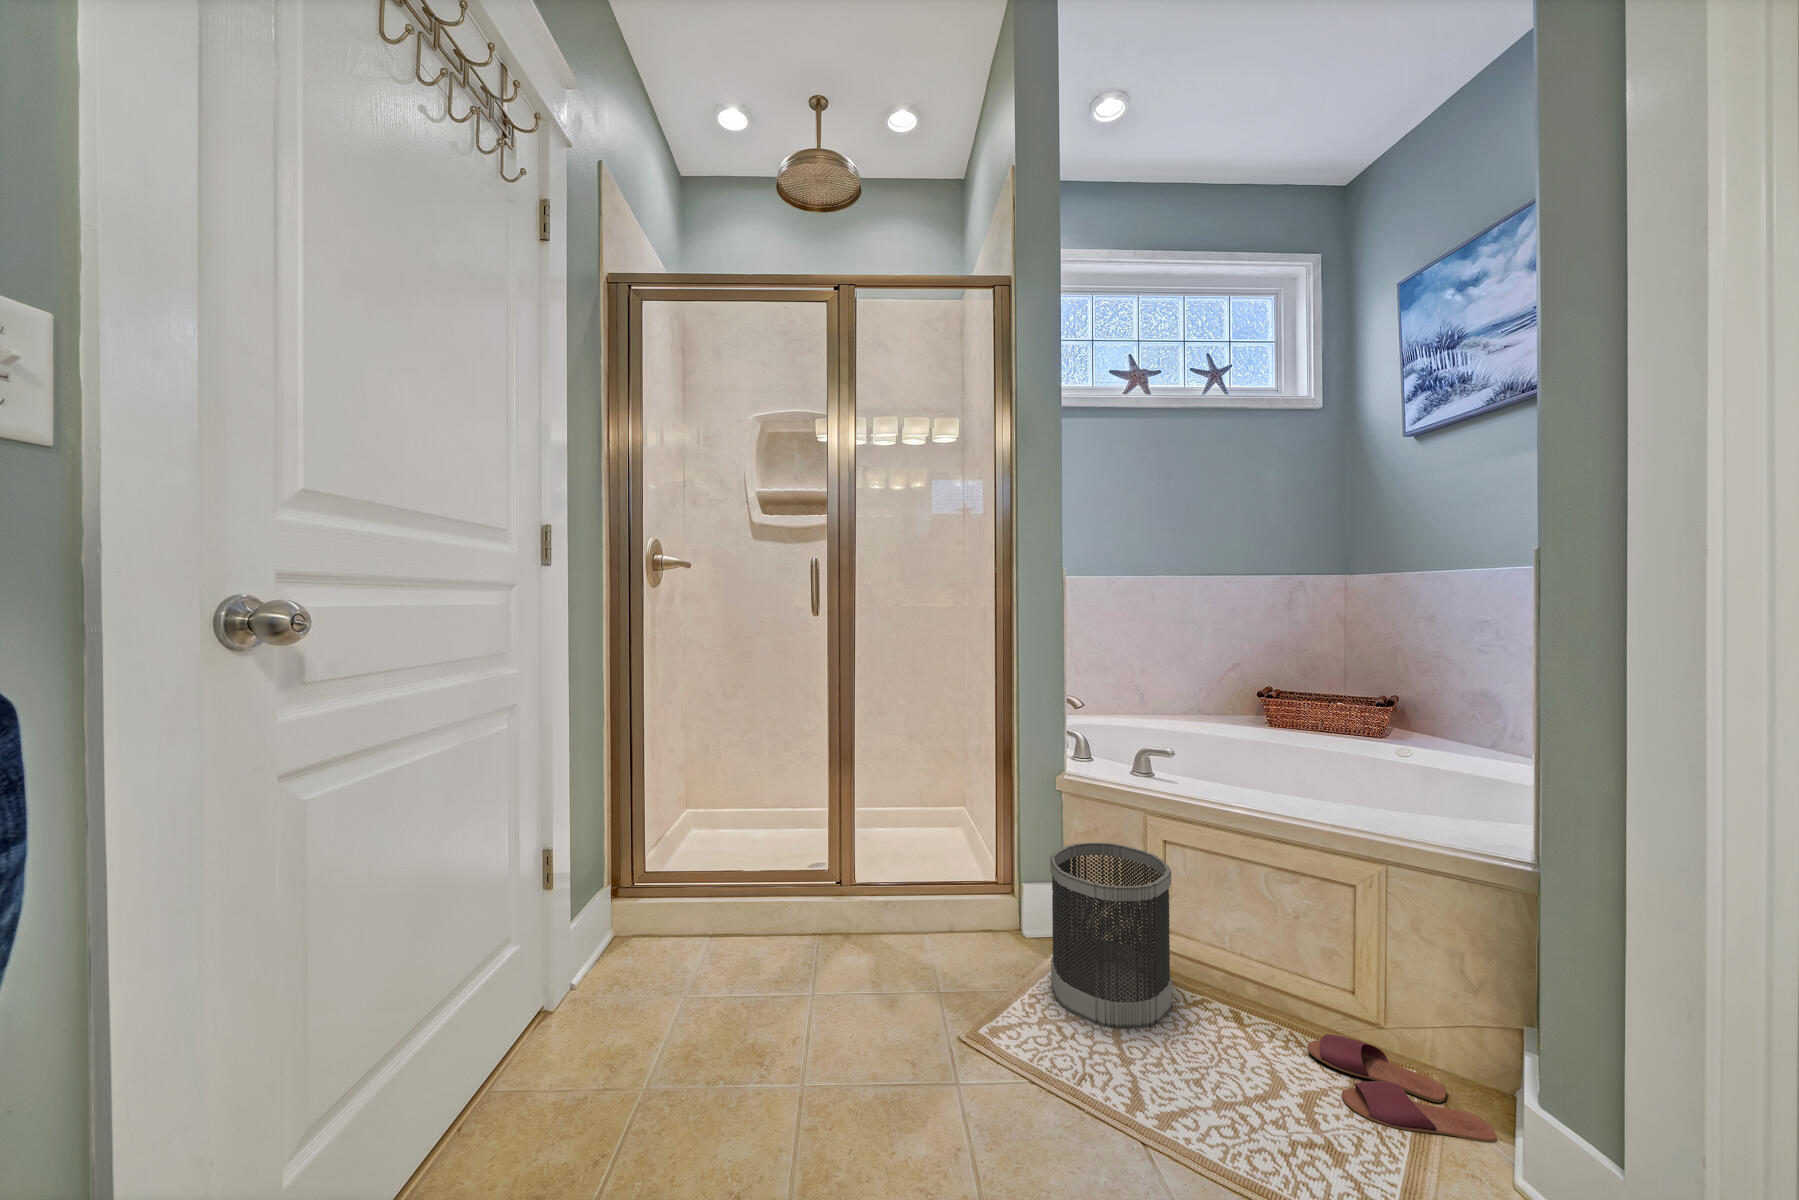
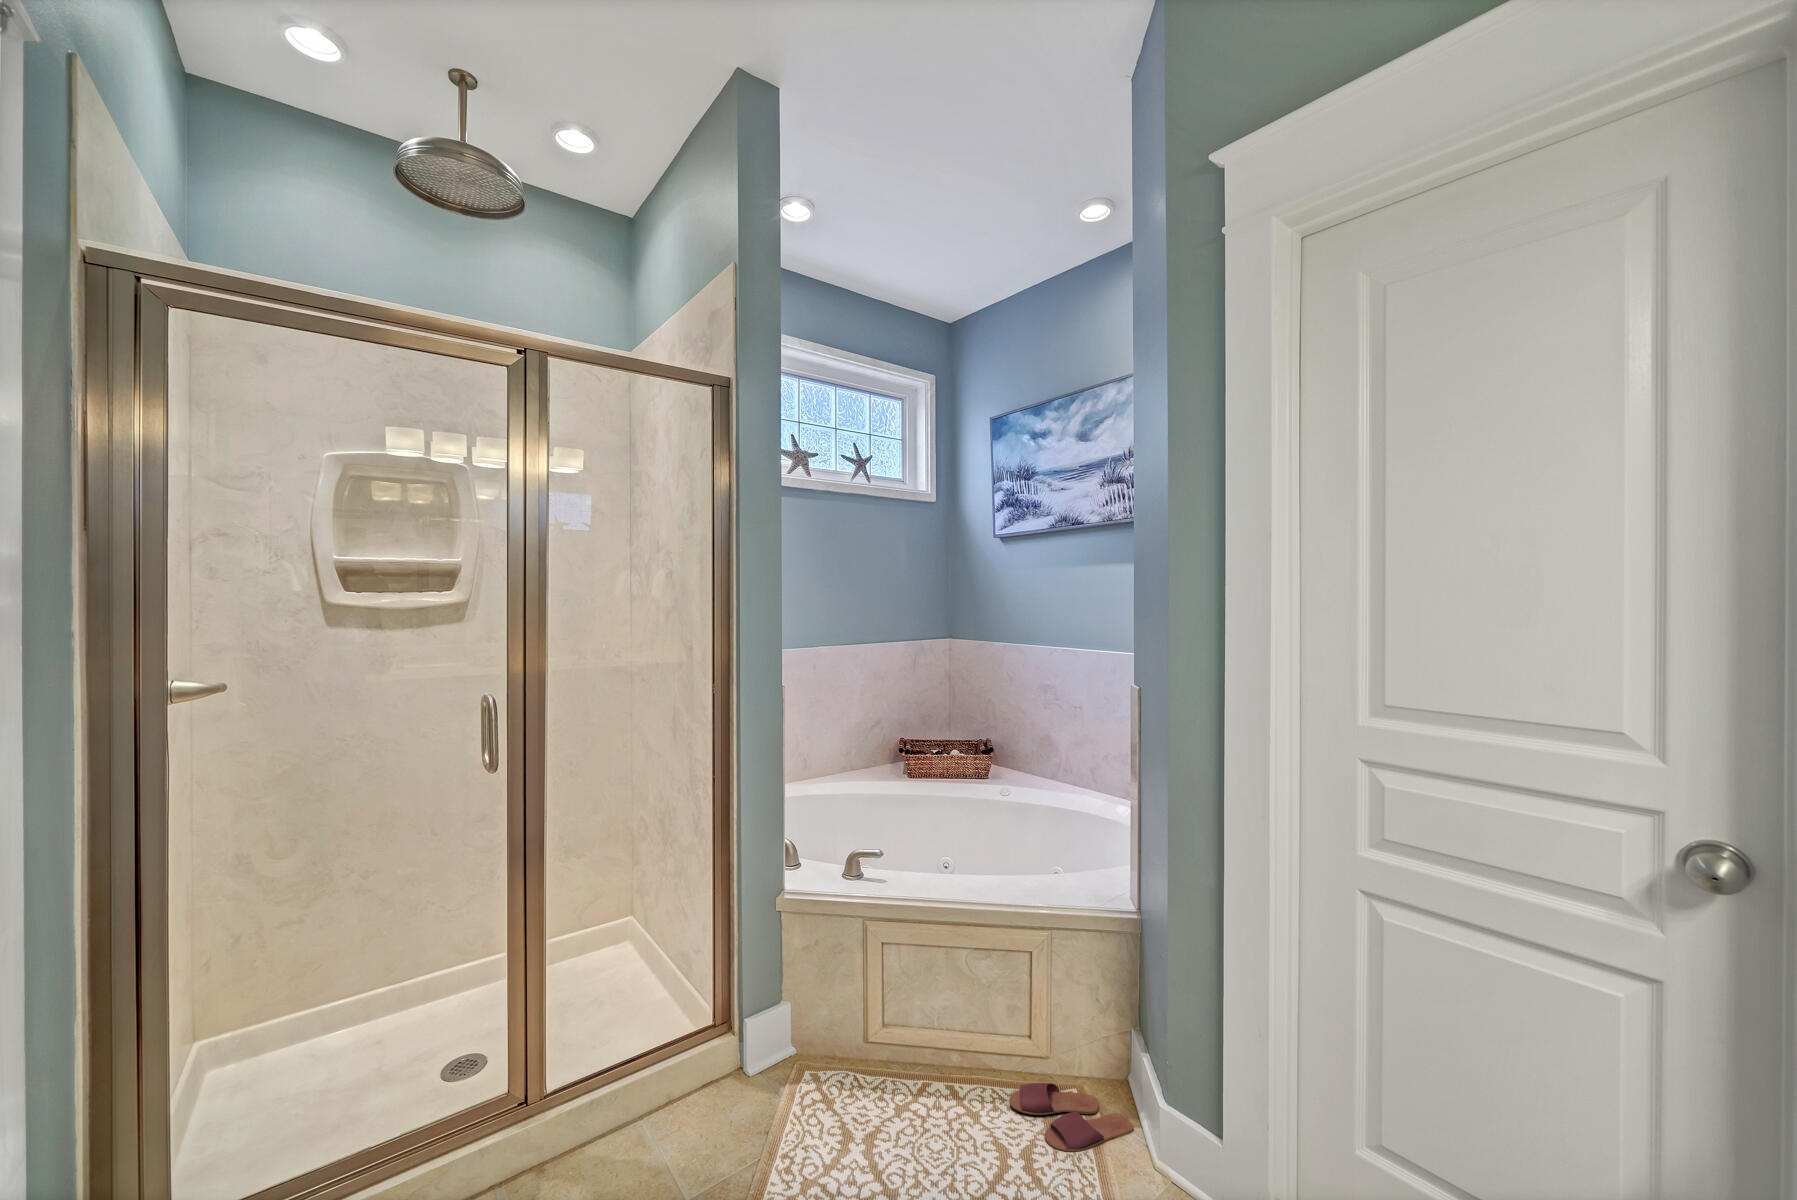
wastebasket: present [1050,842,1172,1028] -> none [795,964,904,1159]

